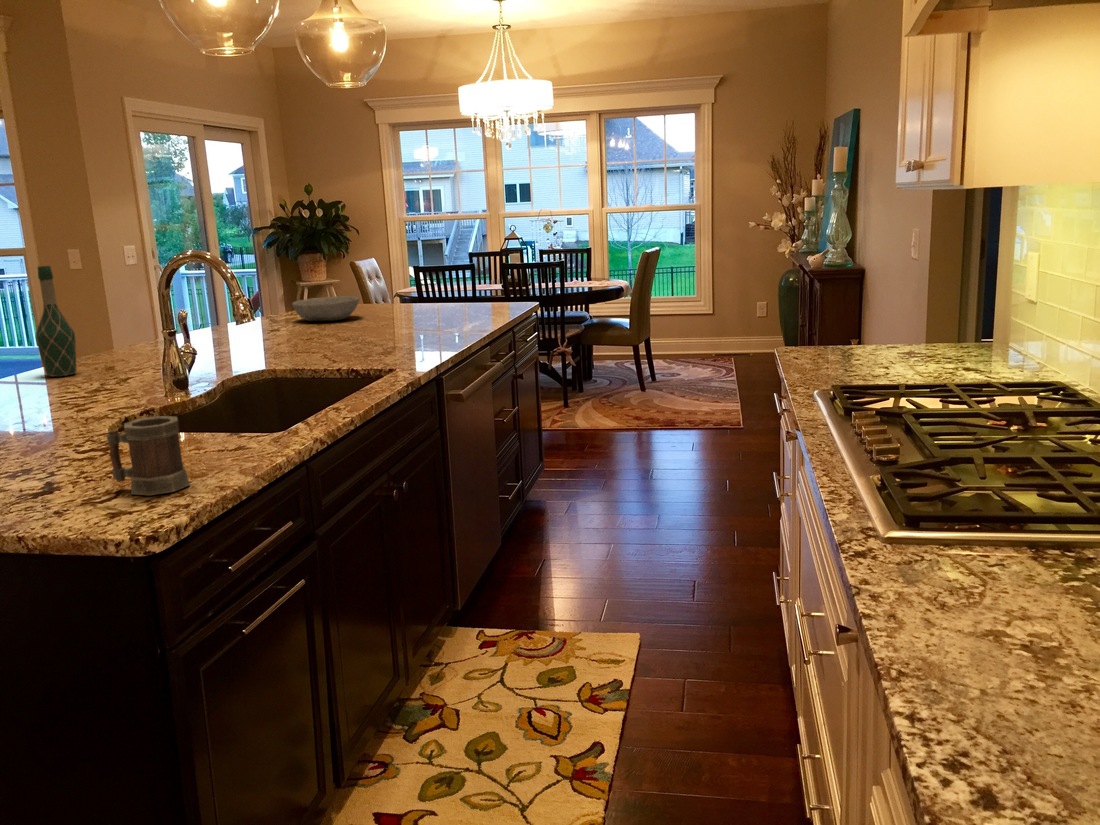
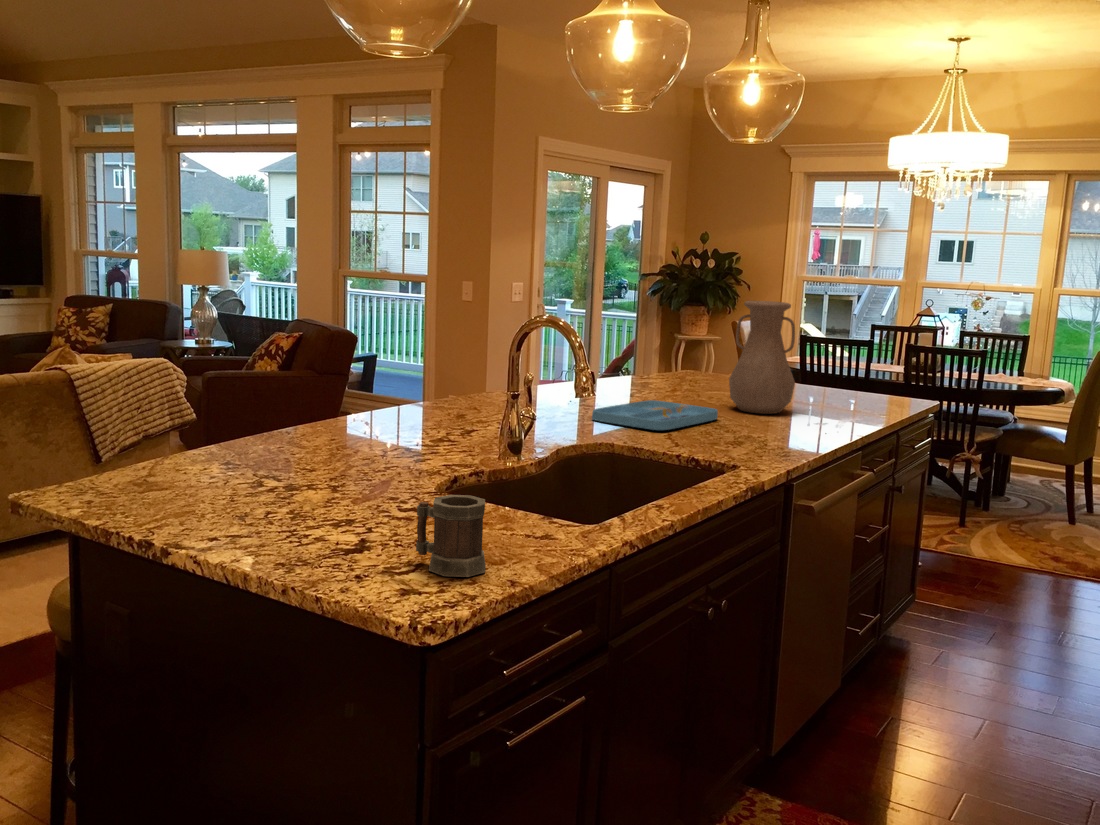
vase: none [365,228,423,328] -> present [729,301,795,414]
wine bottle: present [36,266,76,377] -> none [395,309,430,419]
bowl: present [292,296,359,321] -> none [652,365,725,393]
tray: none [247,328,363,352] -> present [592,400,718,430]

